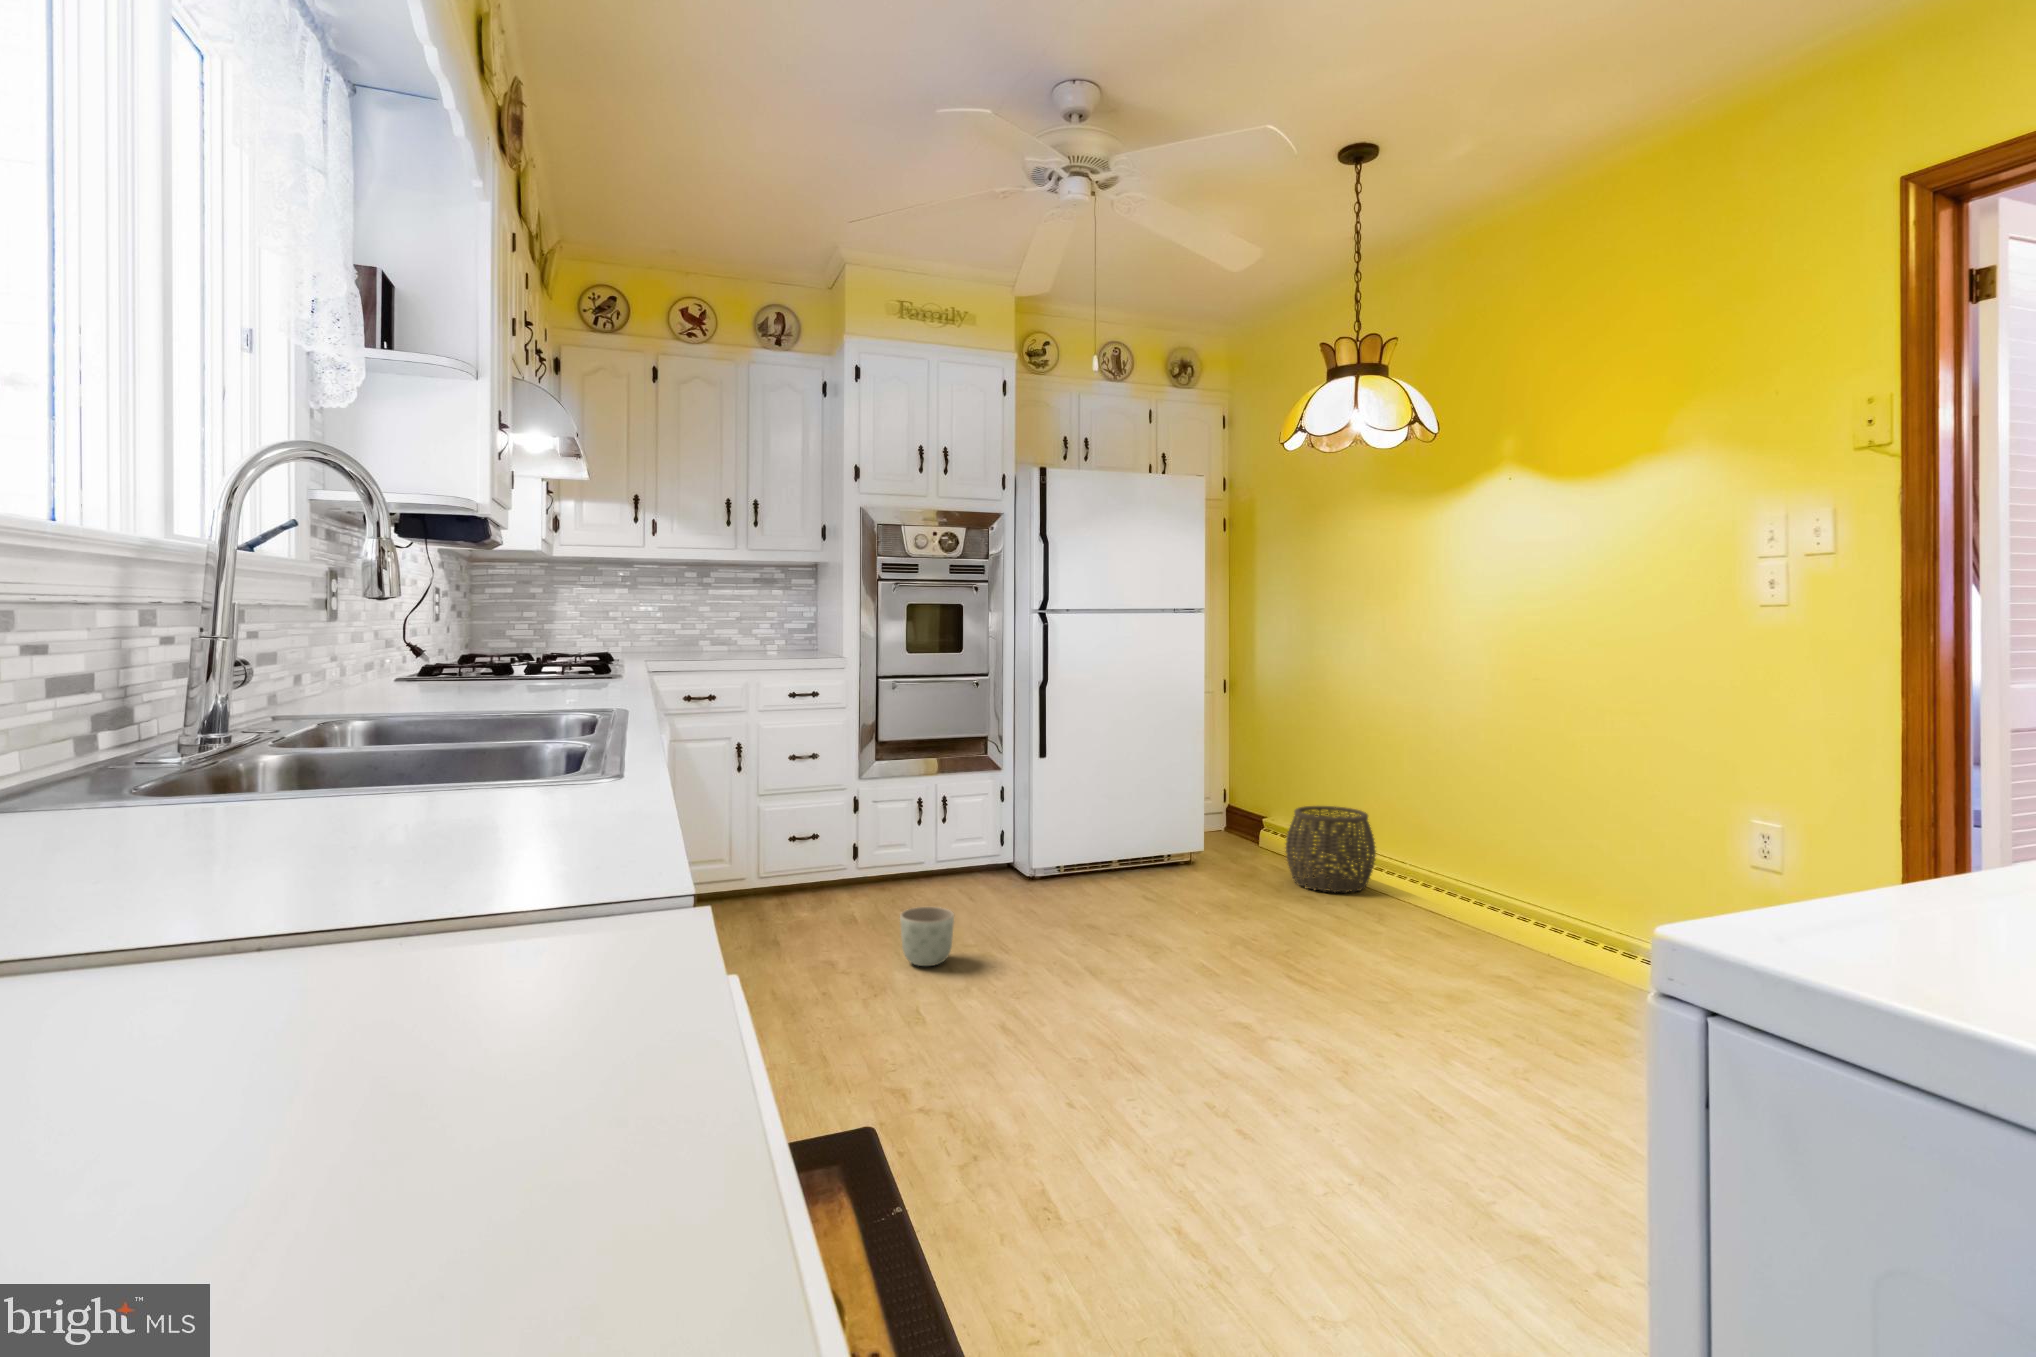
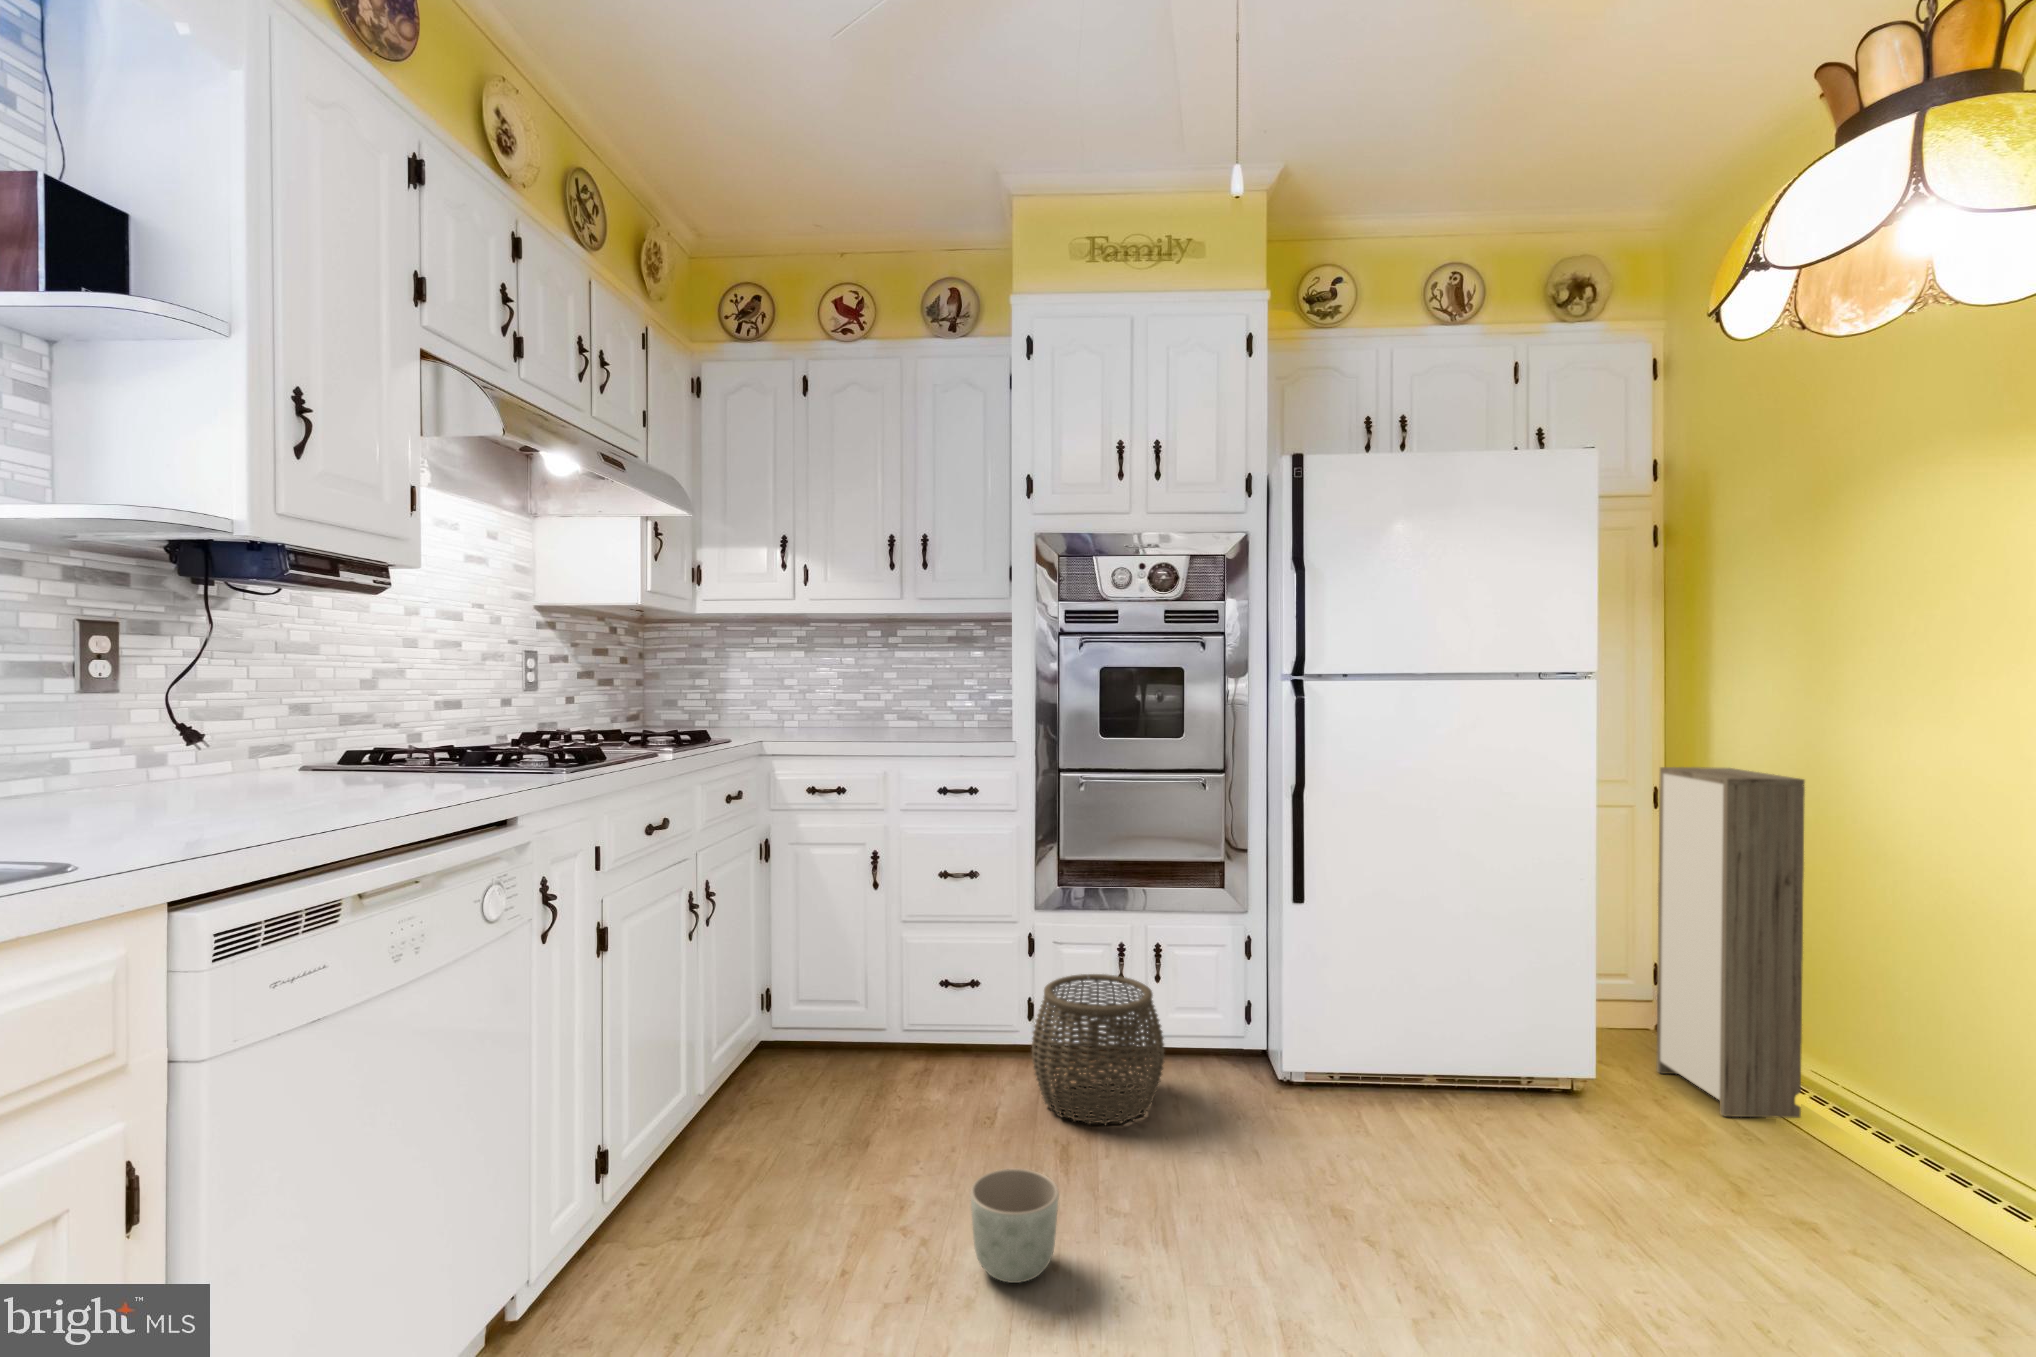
storage cabinet: none [1229,668,1304,861] -> present [1656,767,1805,1118]
woven basket: present [1286,806,1376,893] -> present [1032,974,1164,1125]

